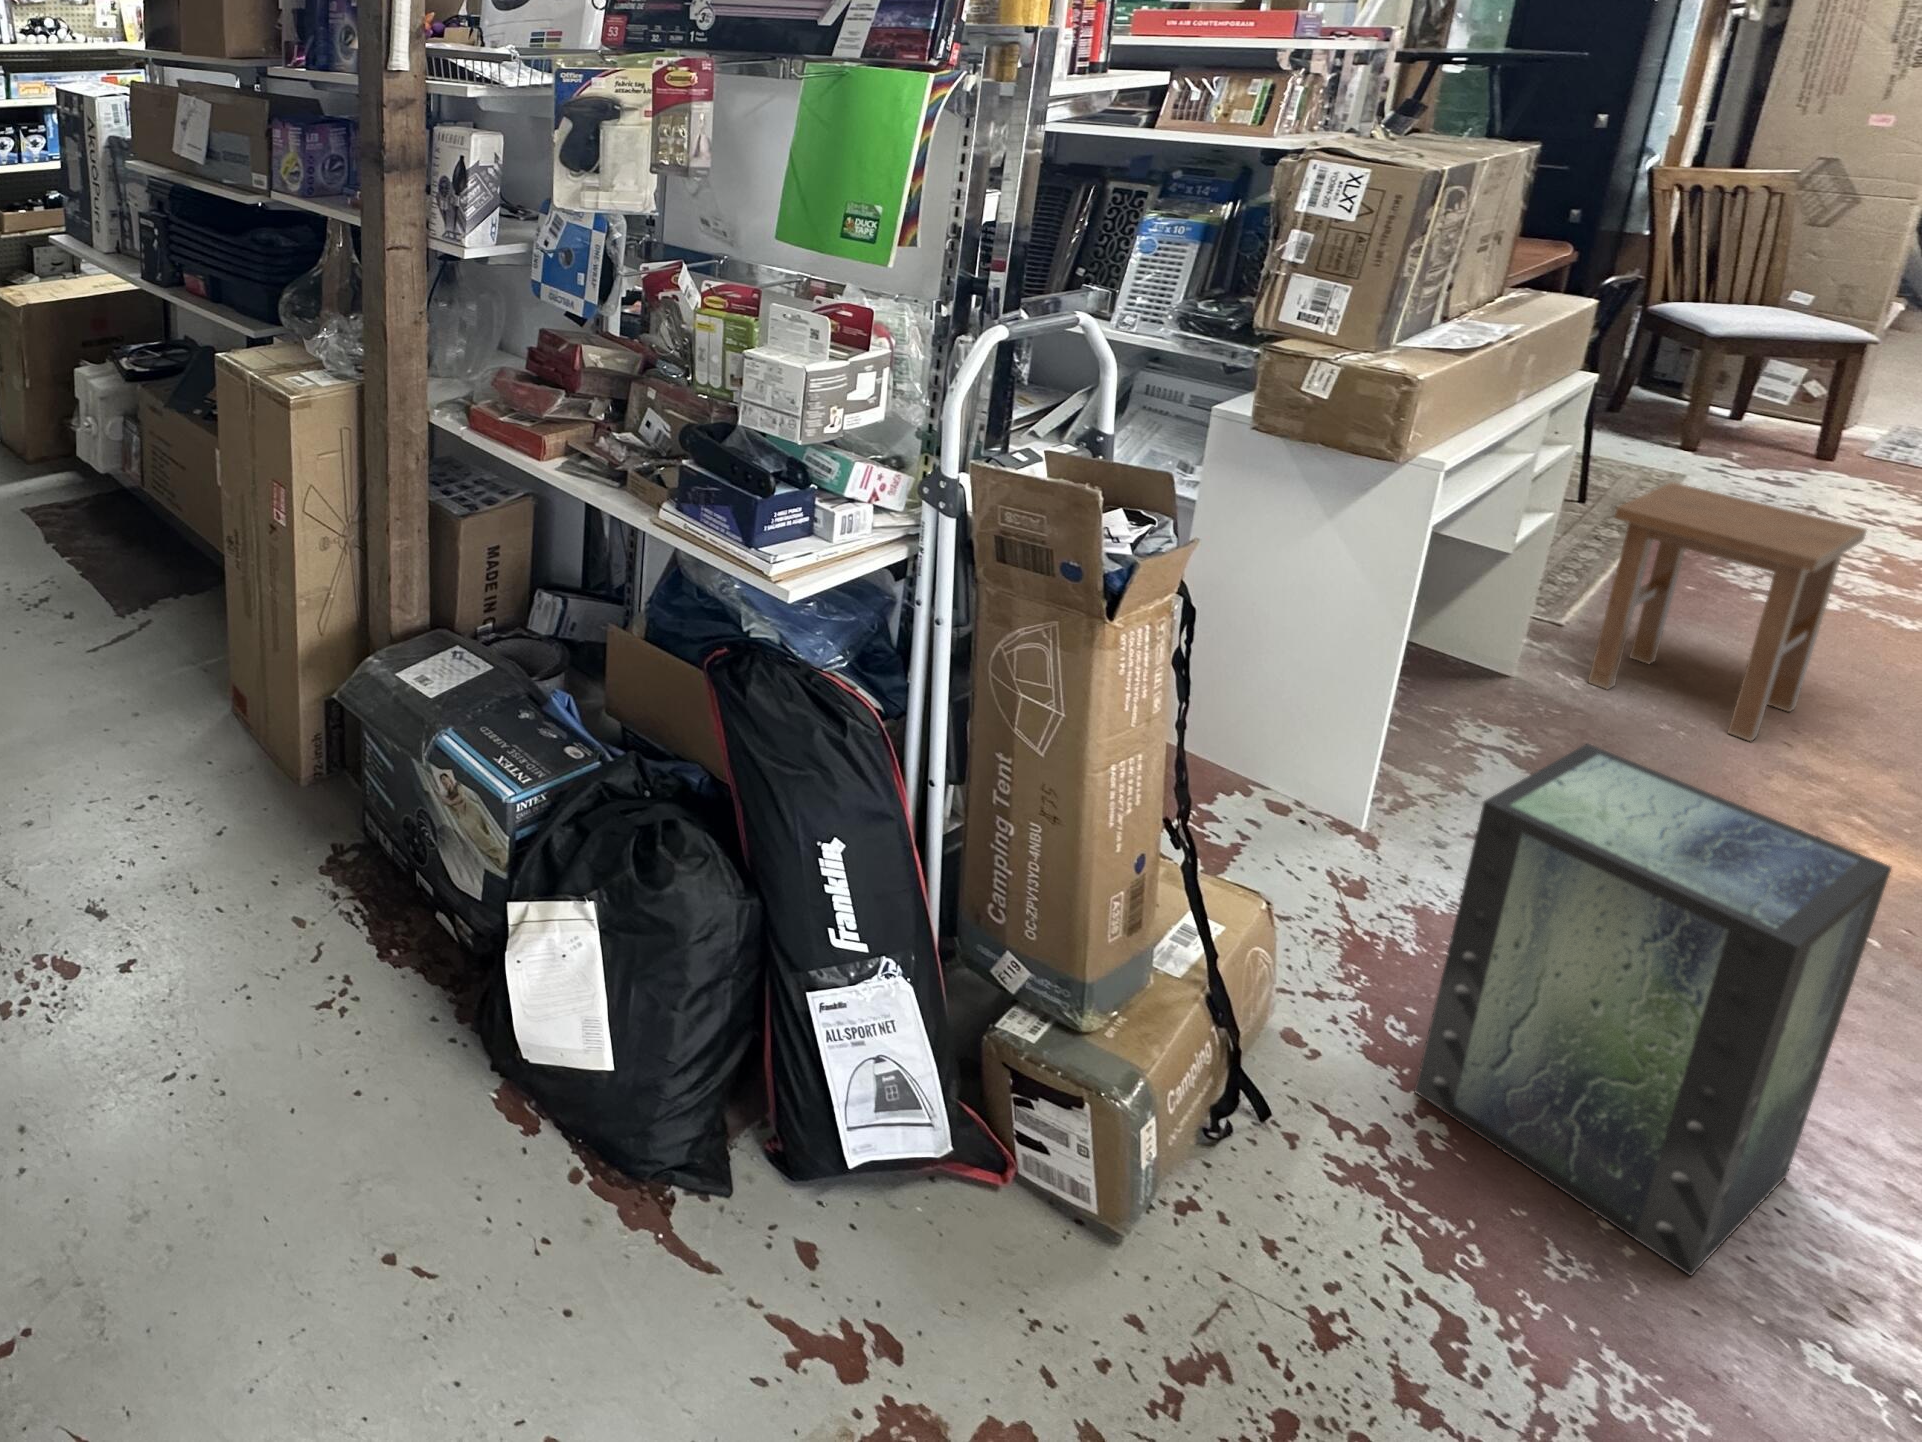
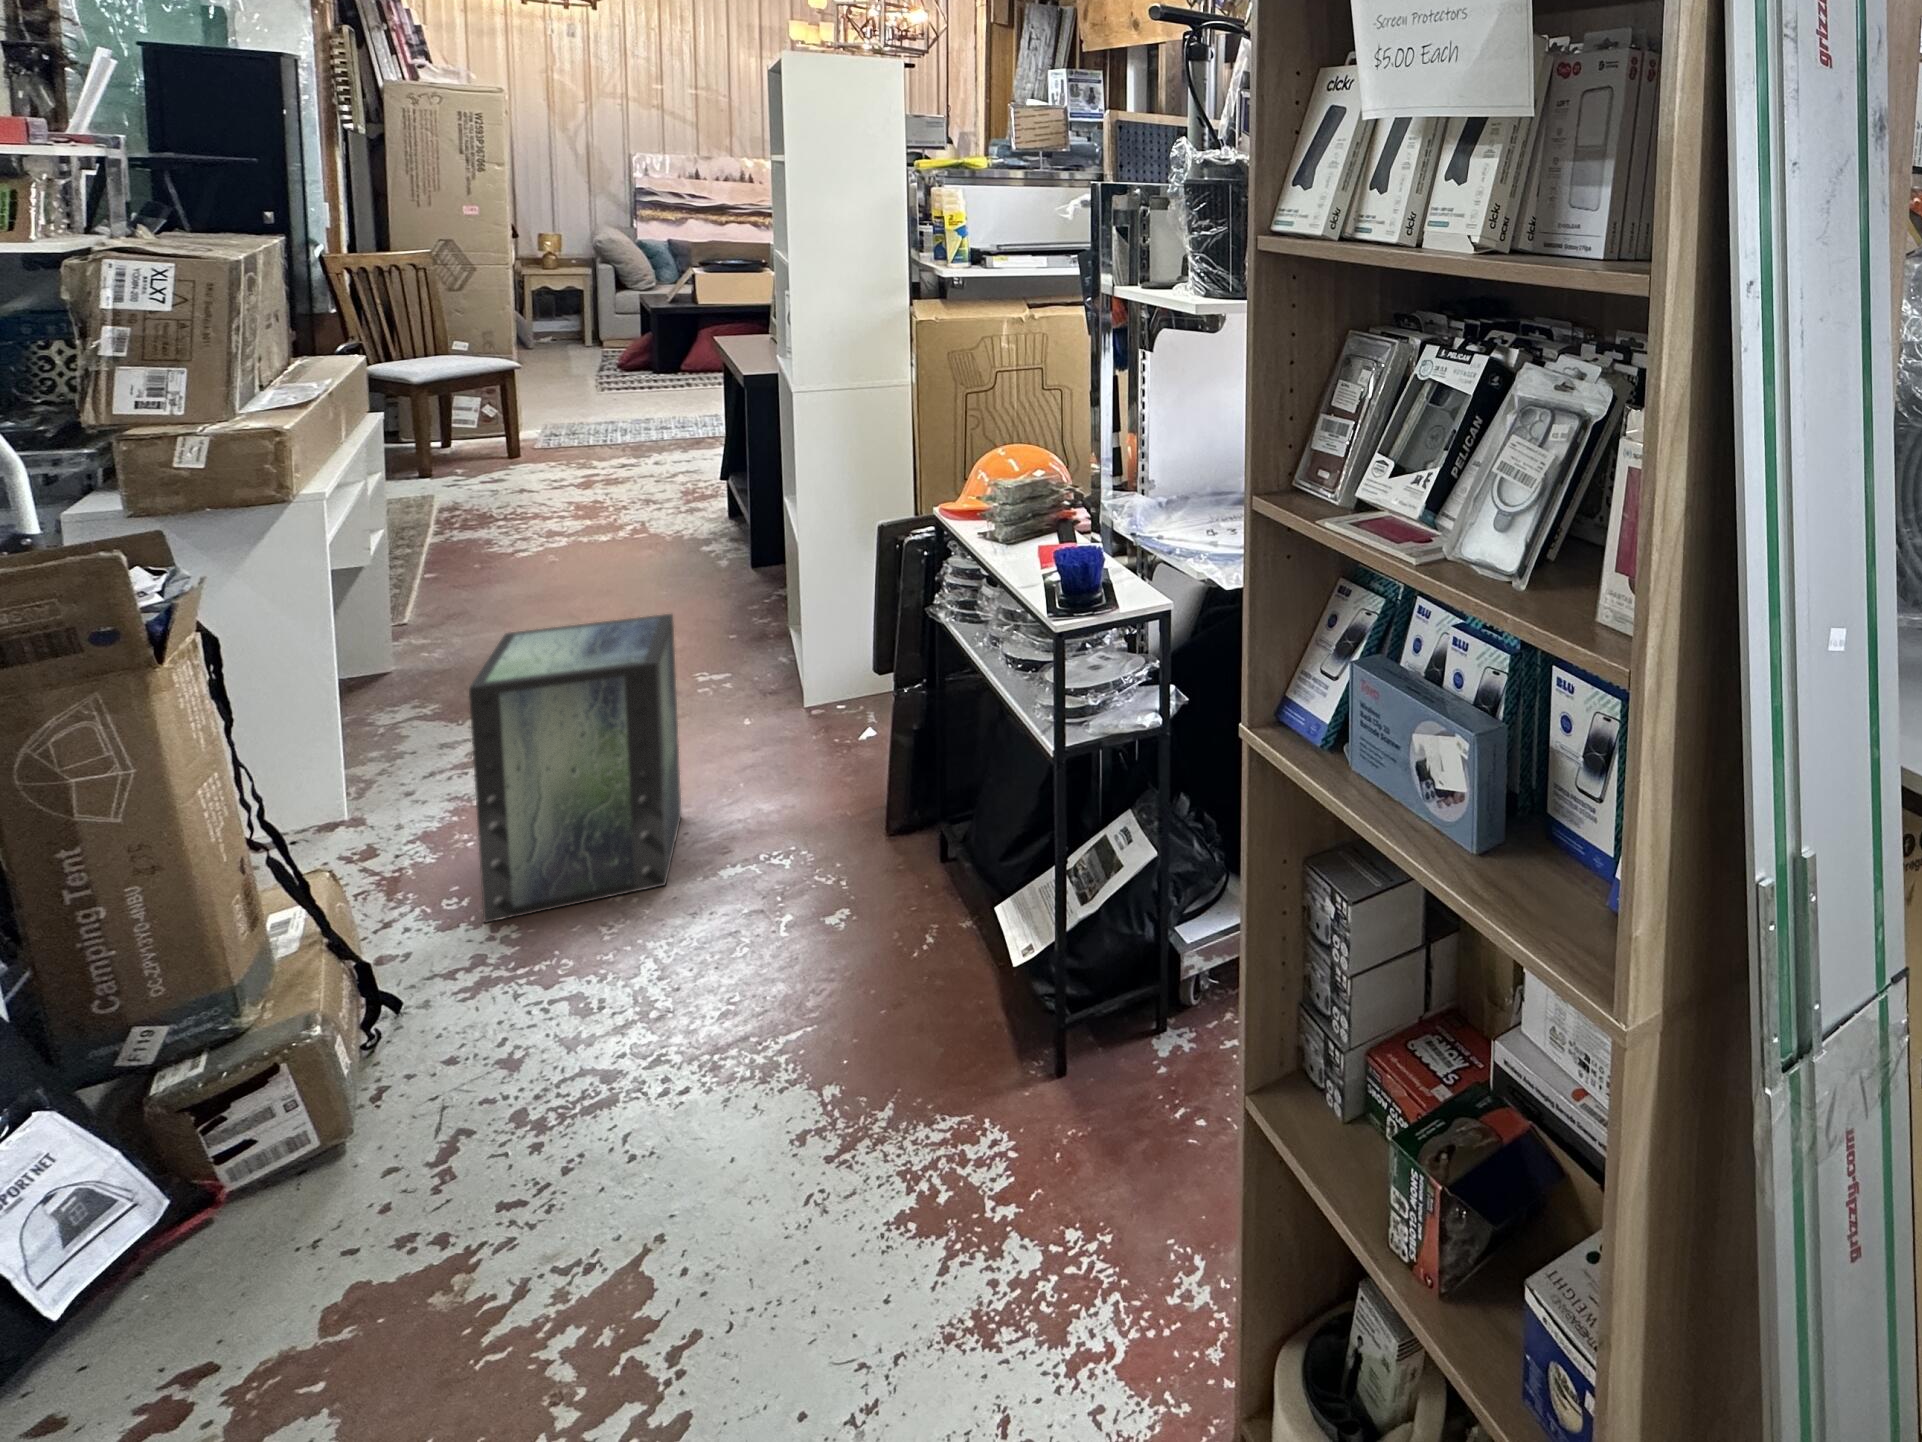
stool: present [1588,482,1866,742] -> none [427,474,576,649]

